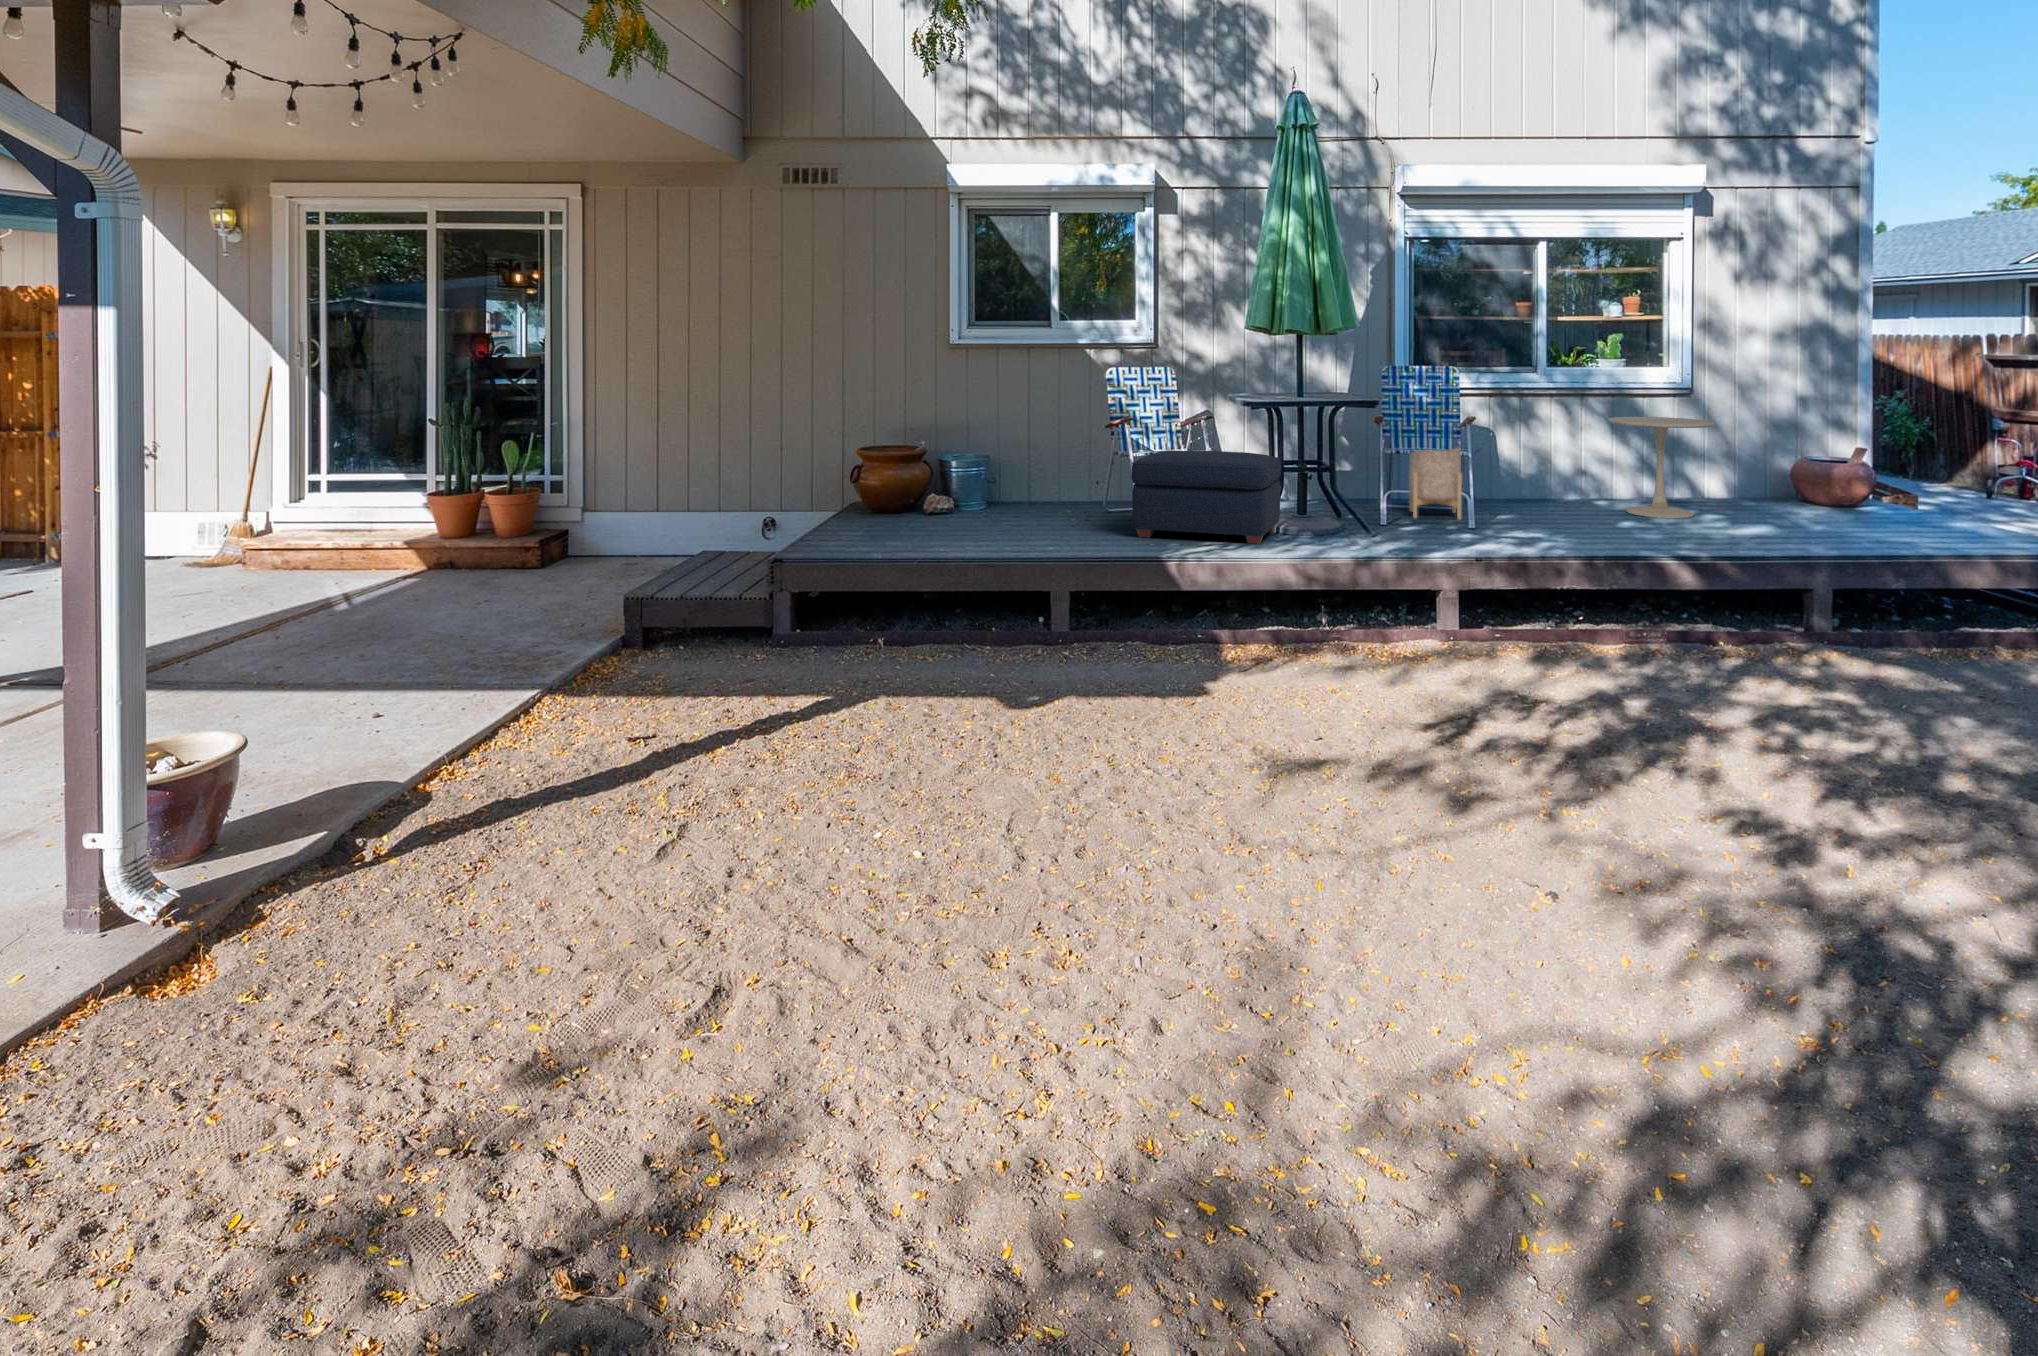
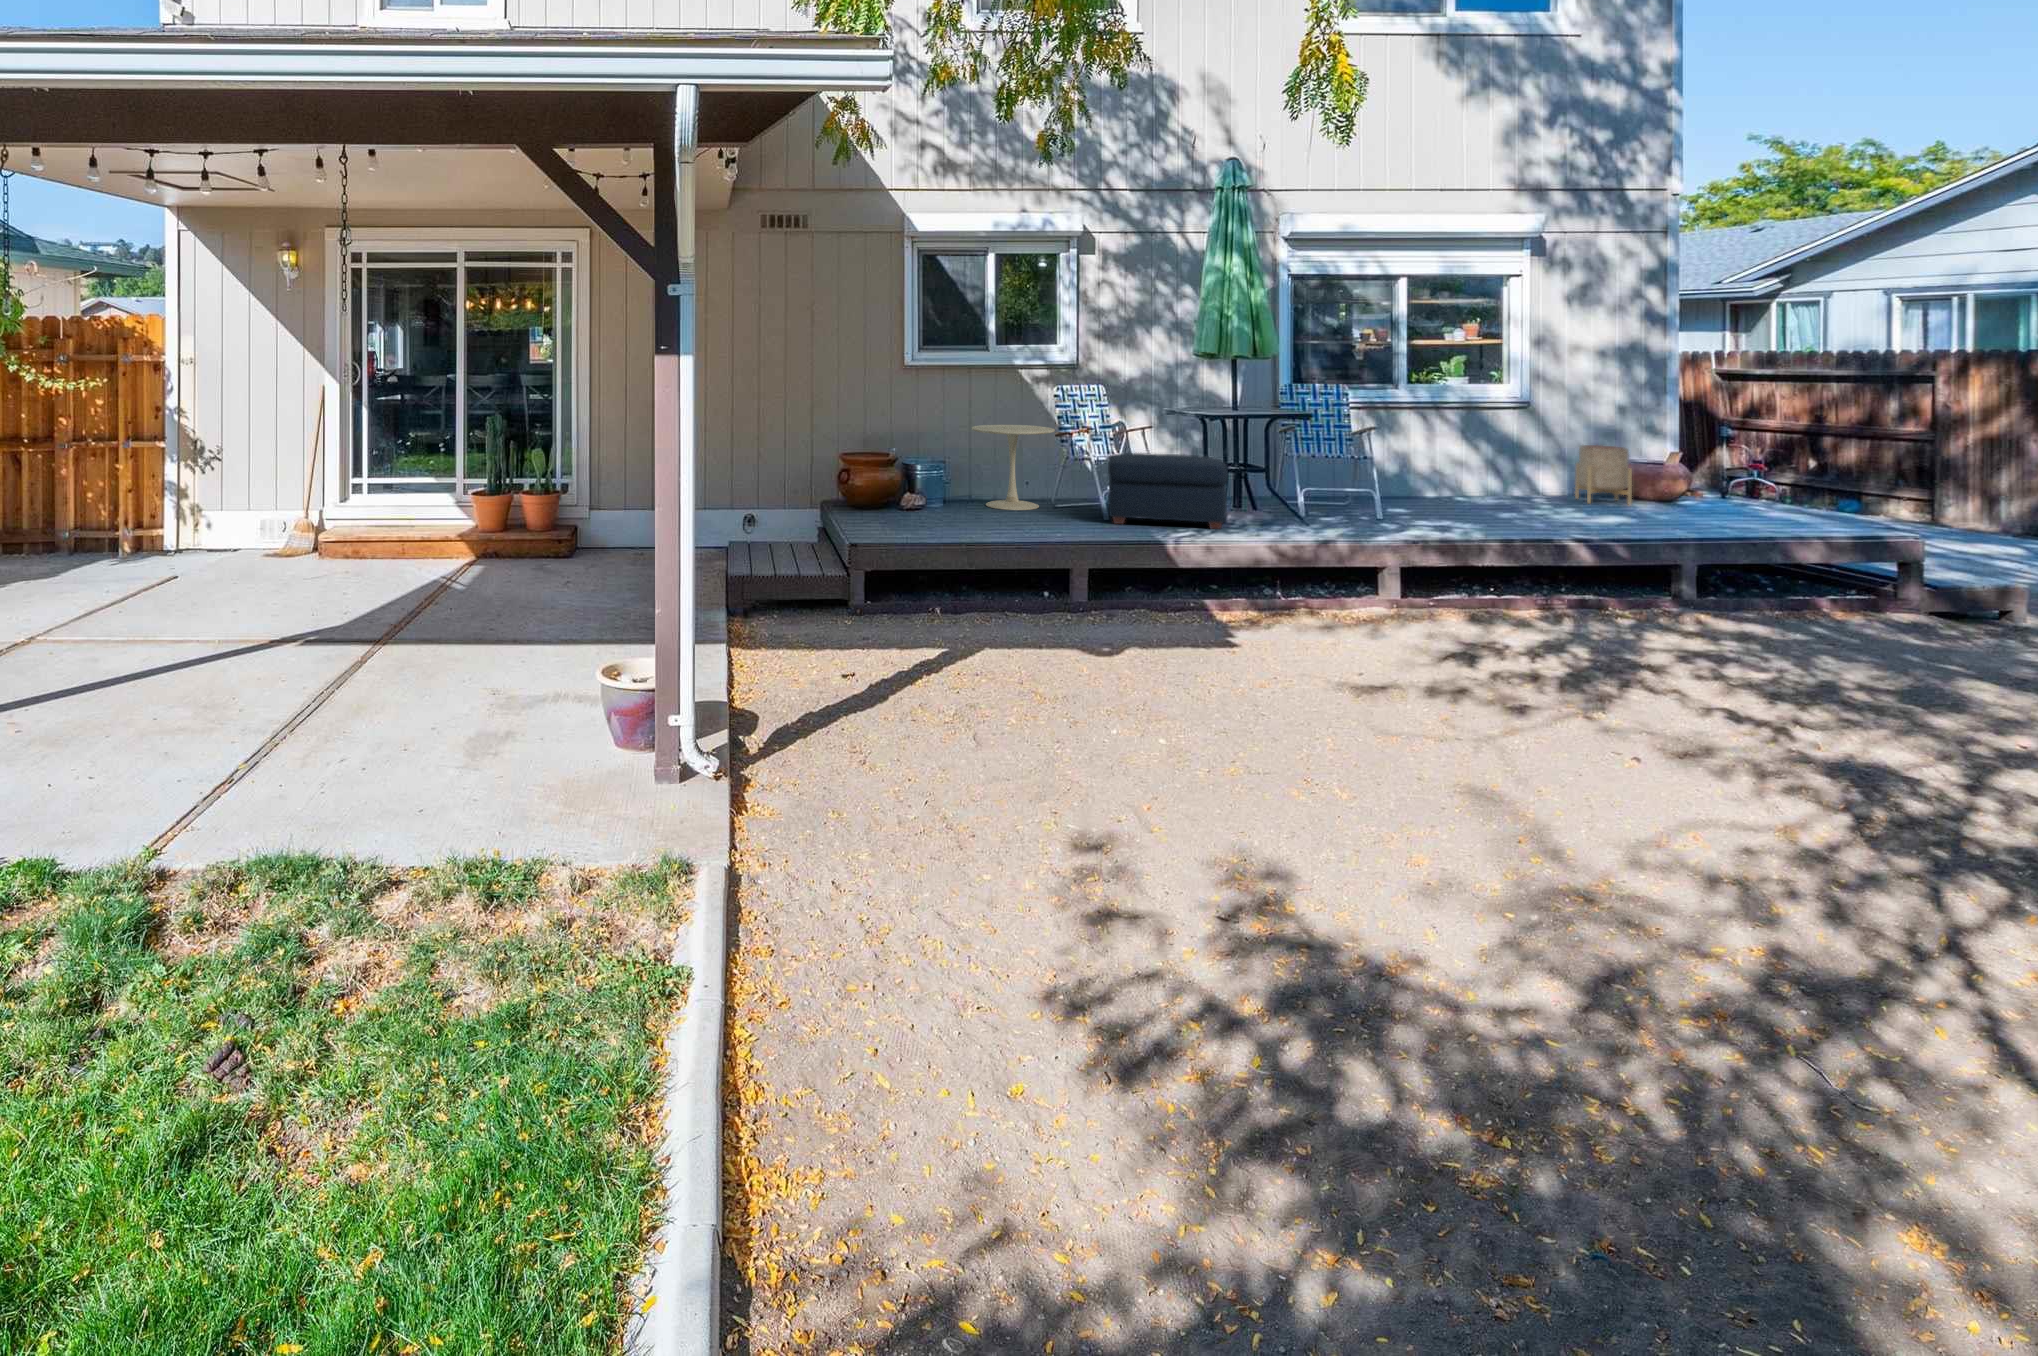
side table: present [1608,417,1715,518] -> present [971,425,1055,510]
planter: present [1409,448,1462,520] -> present [1575,445,1632,505]

